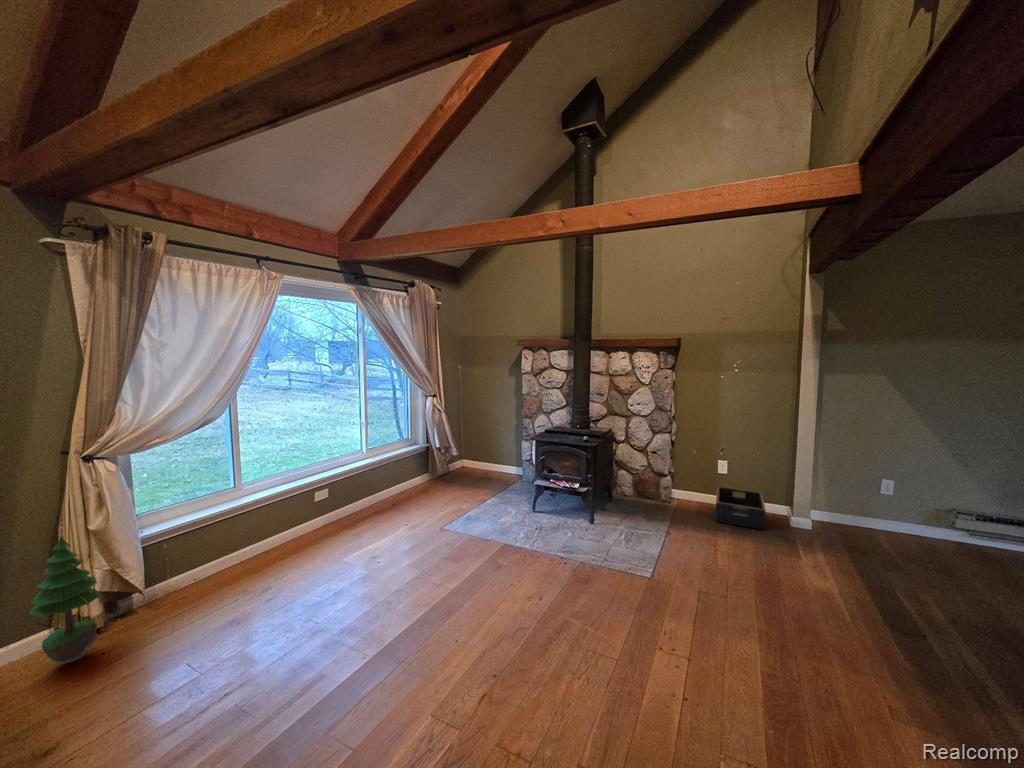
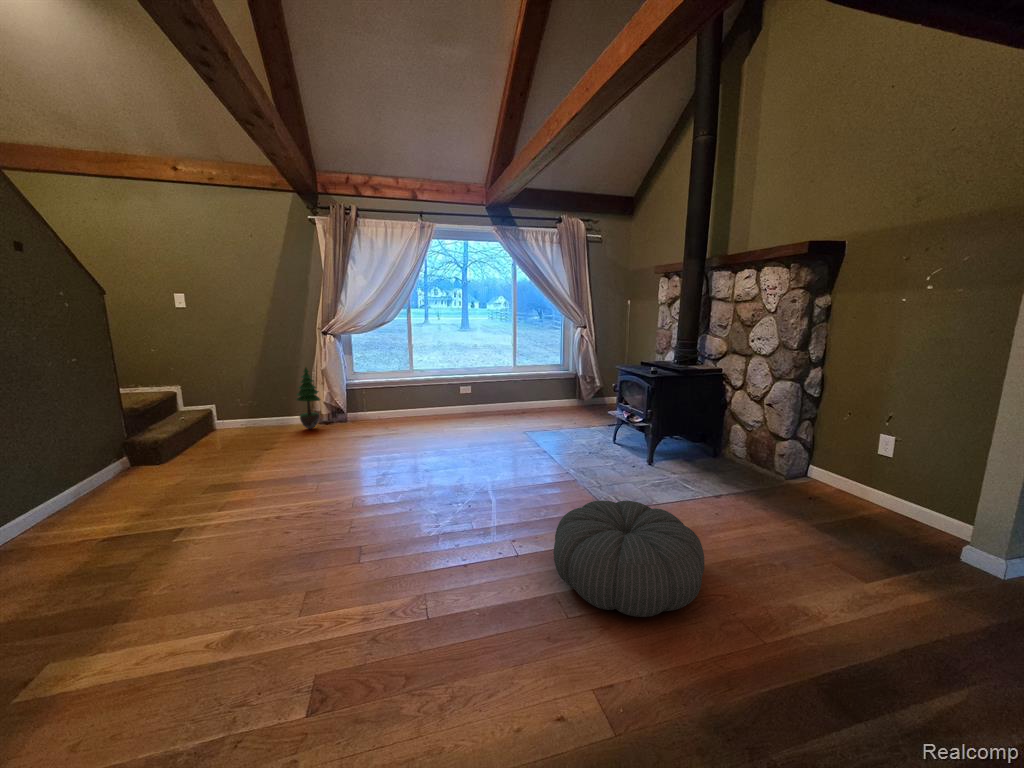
basket: present [716,486,766,529] -> none [811,470,935,531]
pouf: none [710,572,869,692] -> present [554,500,704,617]

